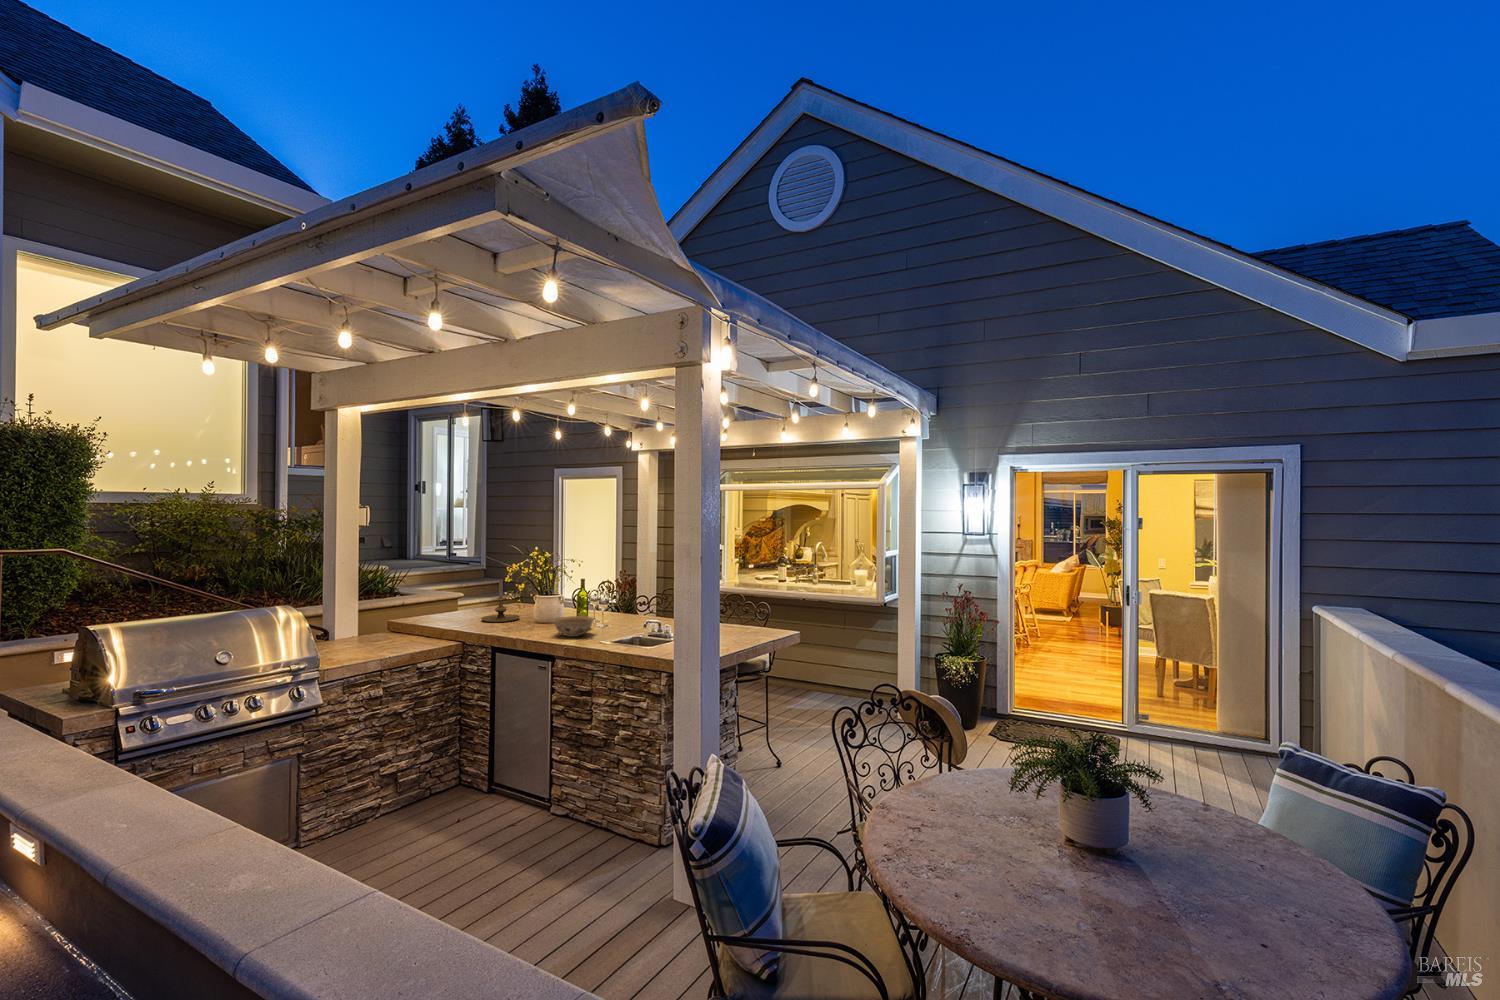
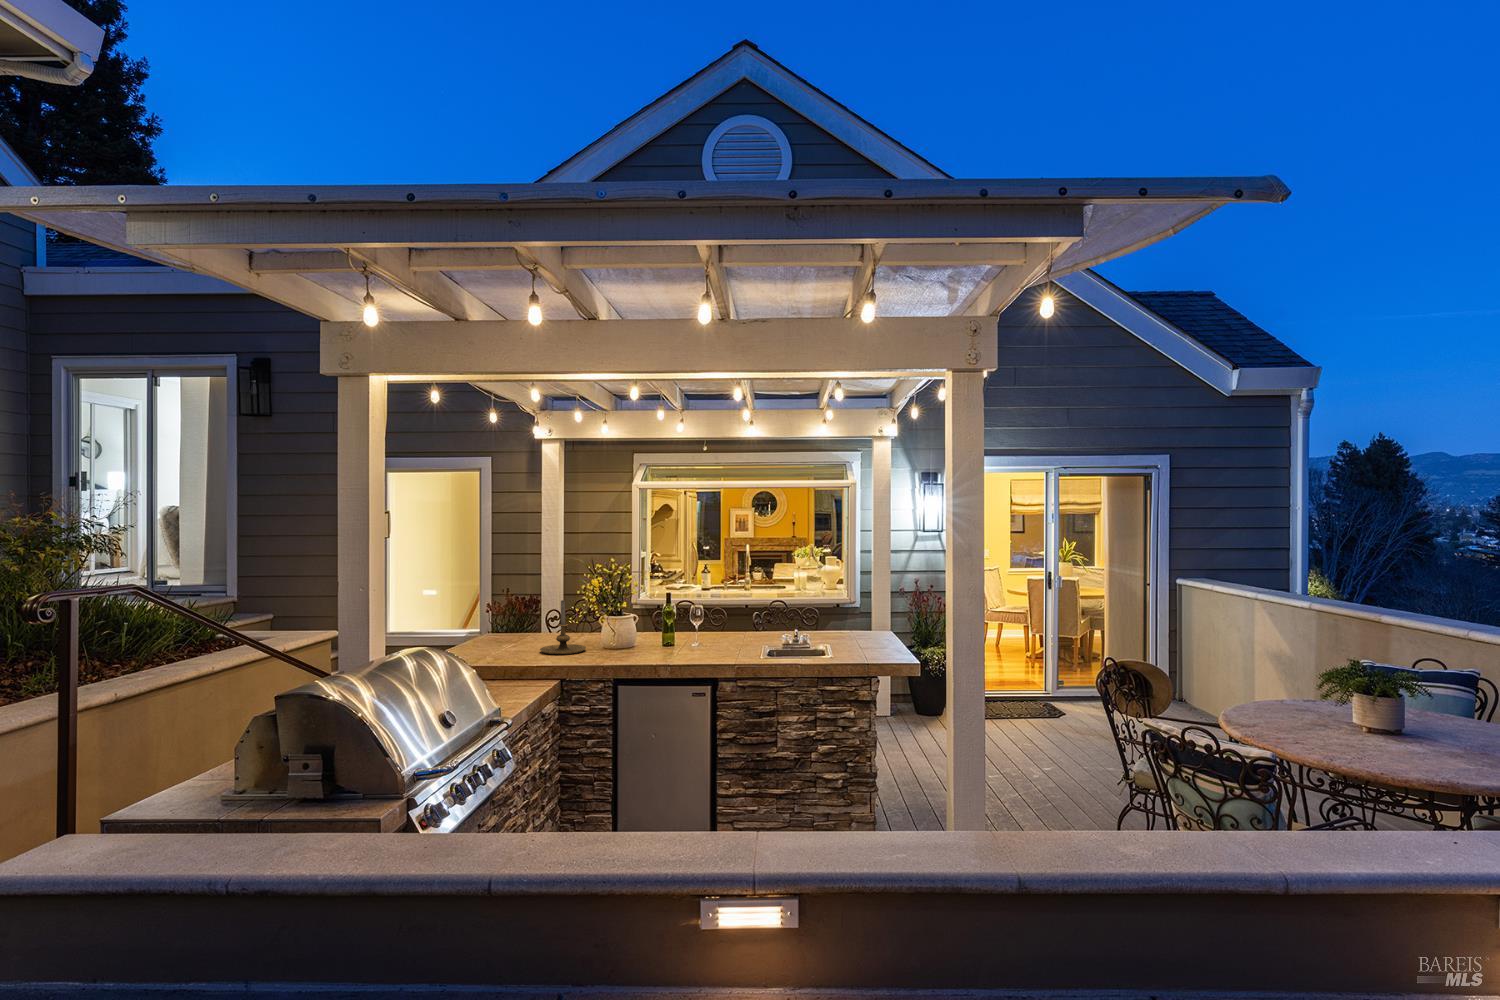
ceramic bowl: present [554,616,594,637] -> none [686,634,745,657]

